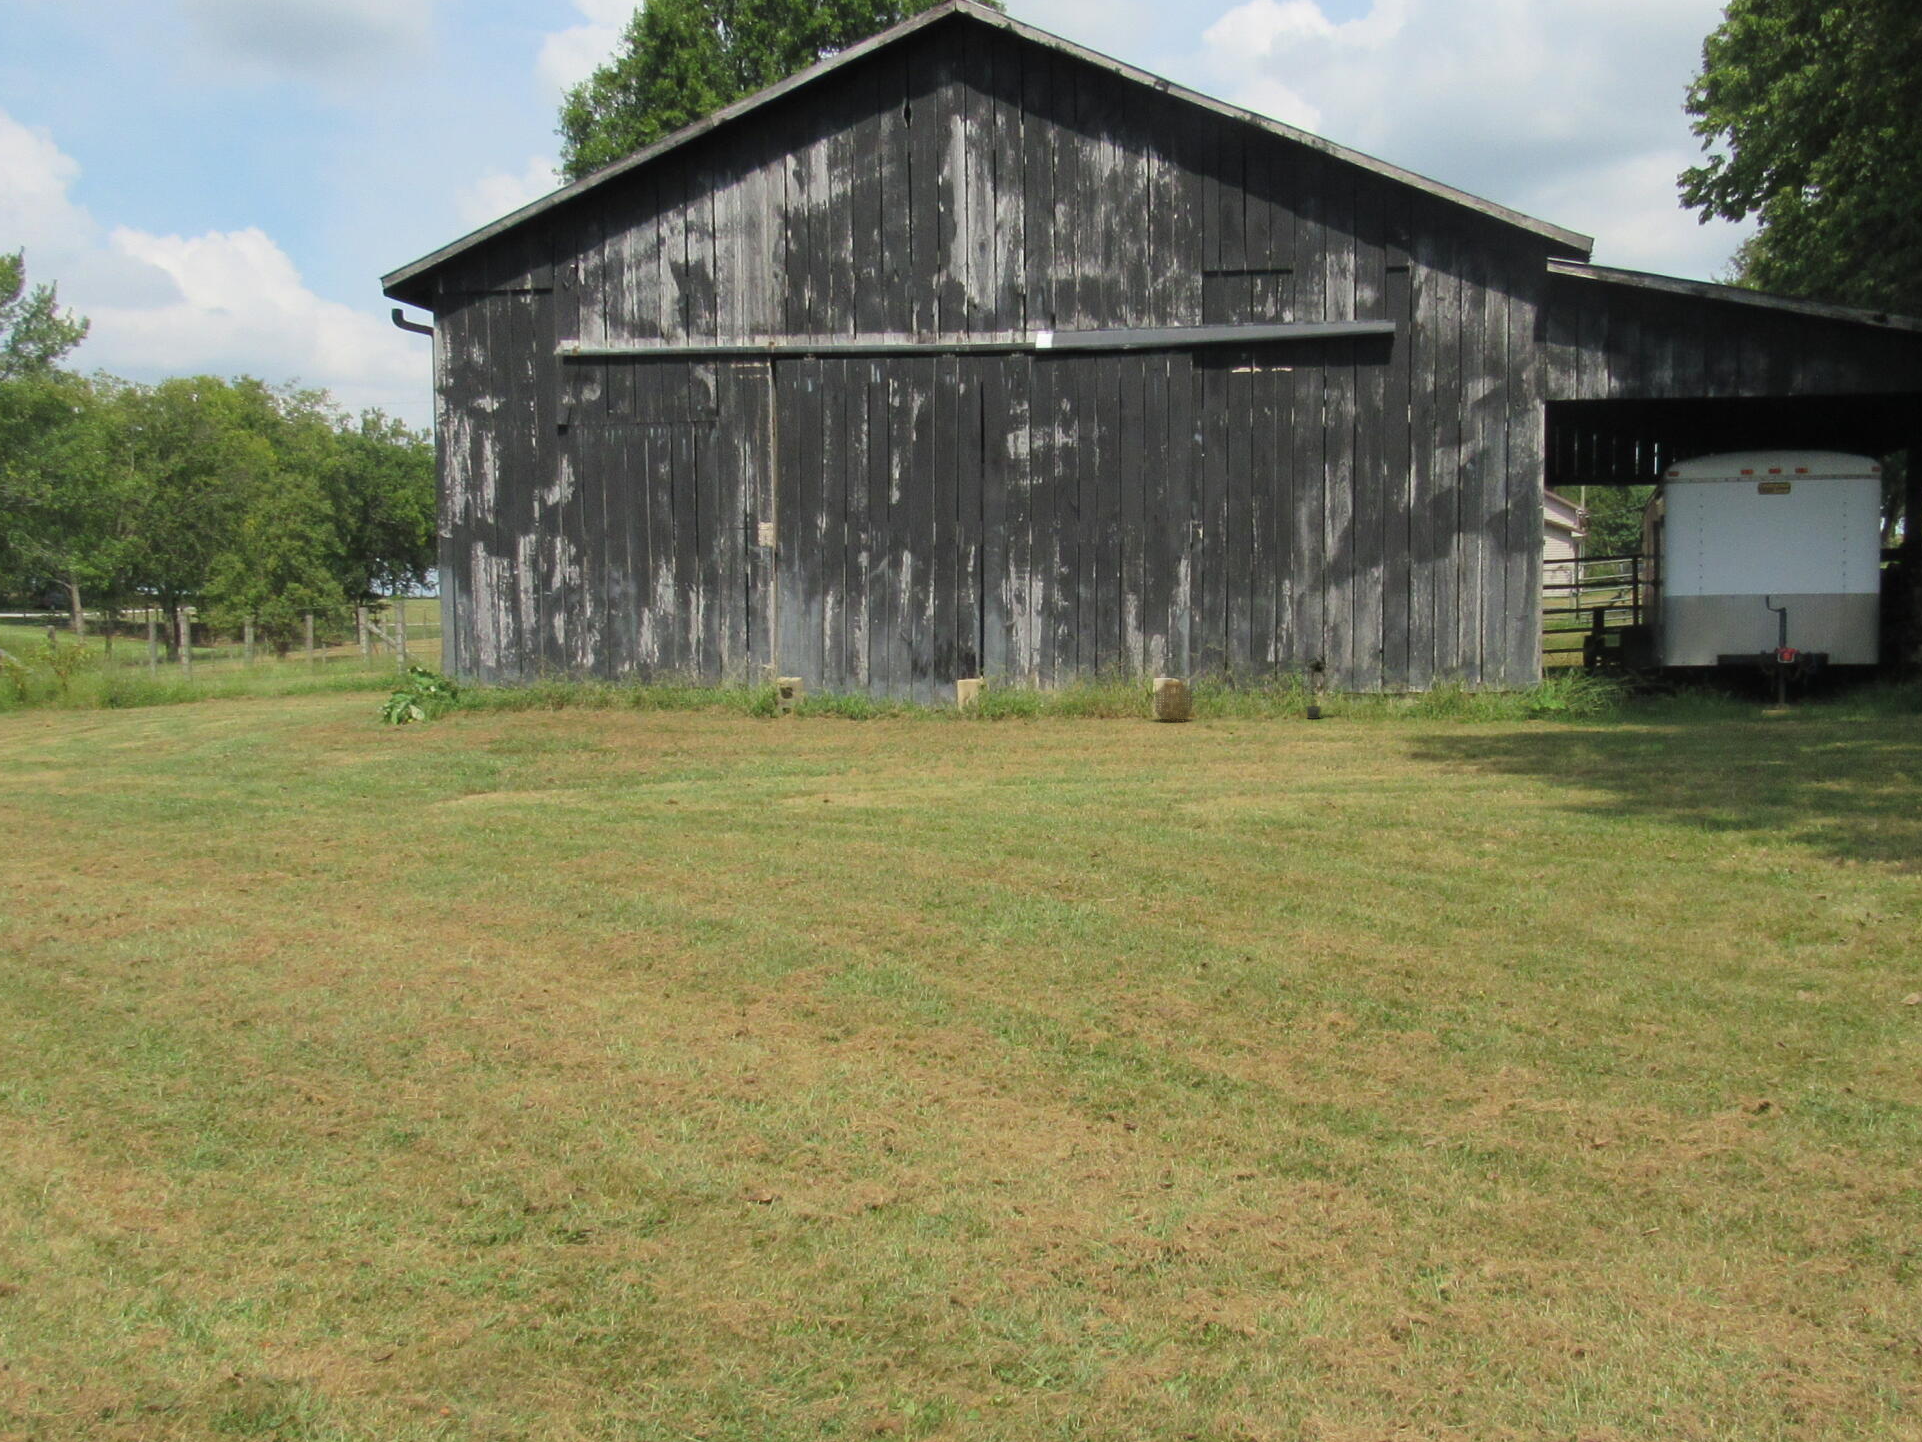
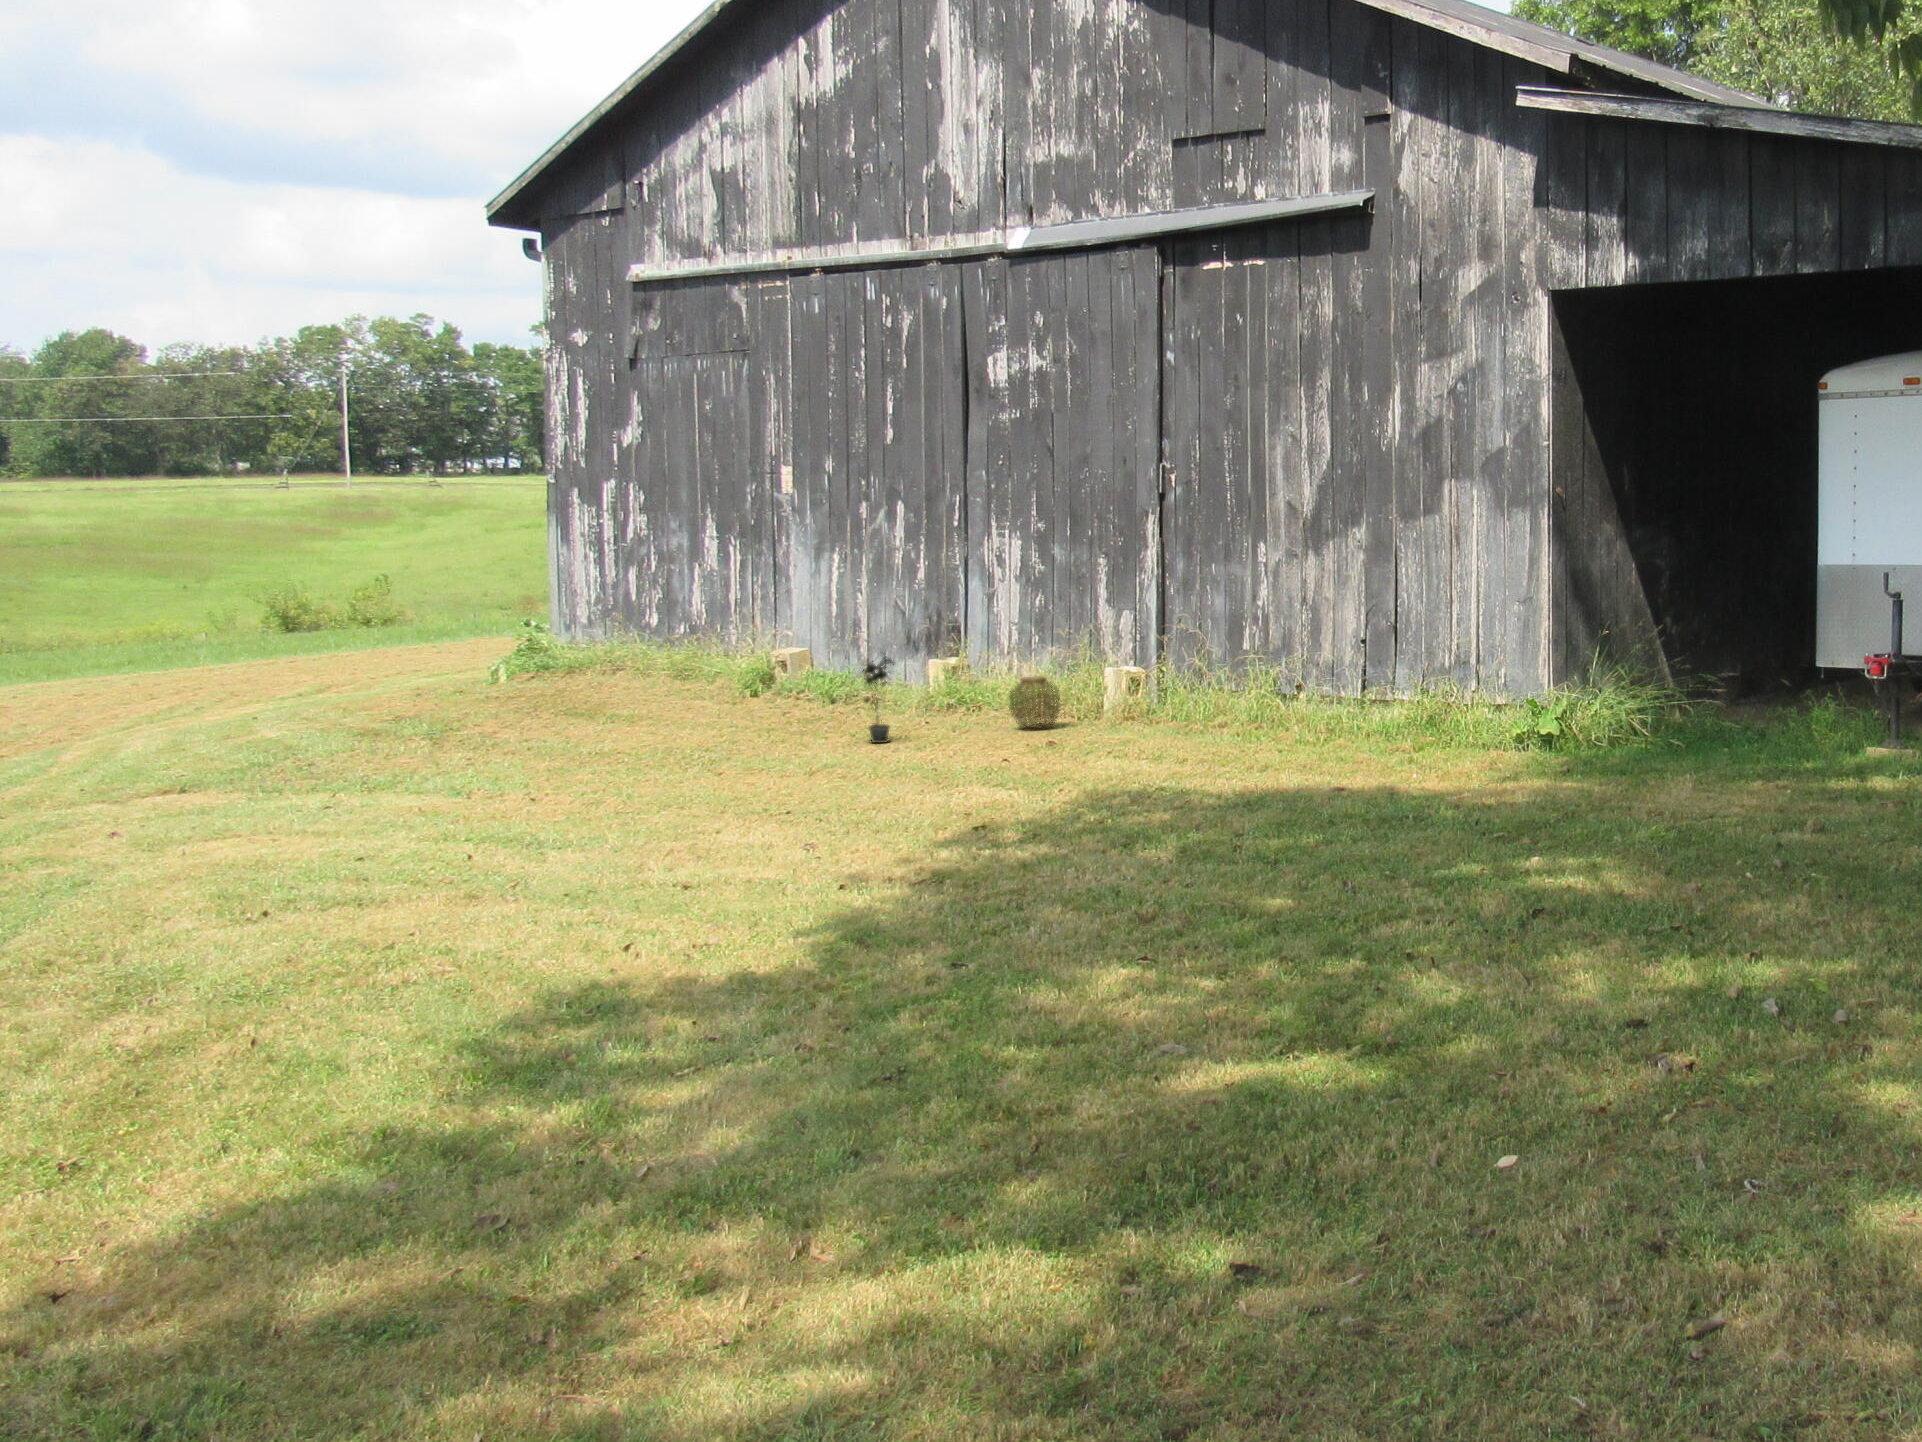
potted plant: present [1305,655,1329,719] -> present [861,654,894,743]

